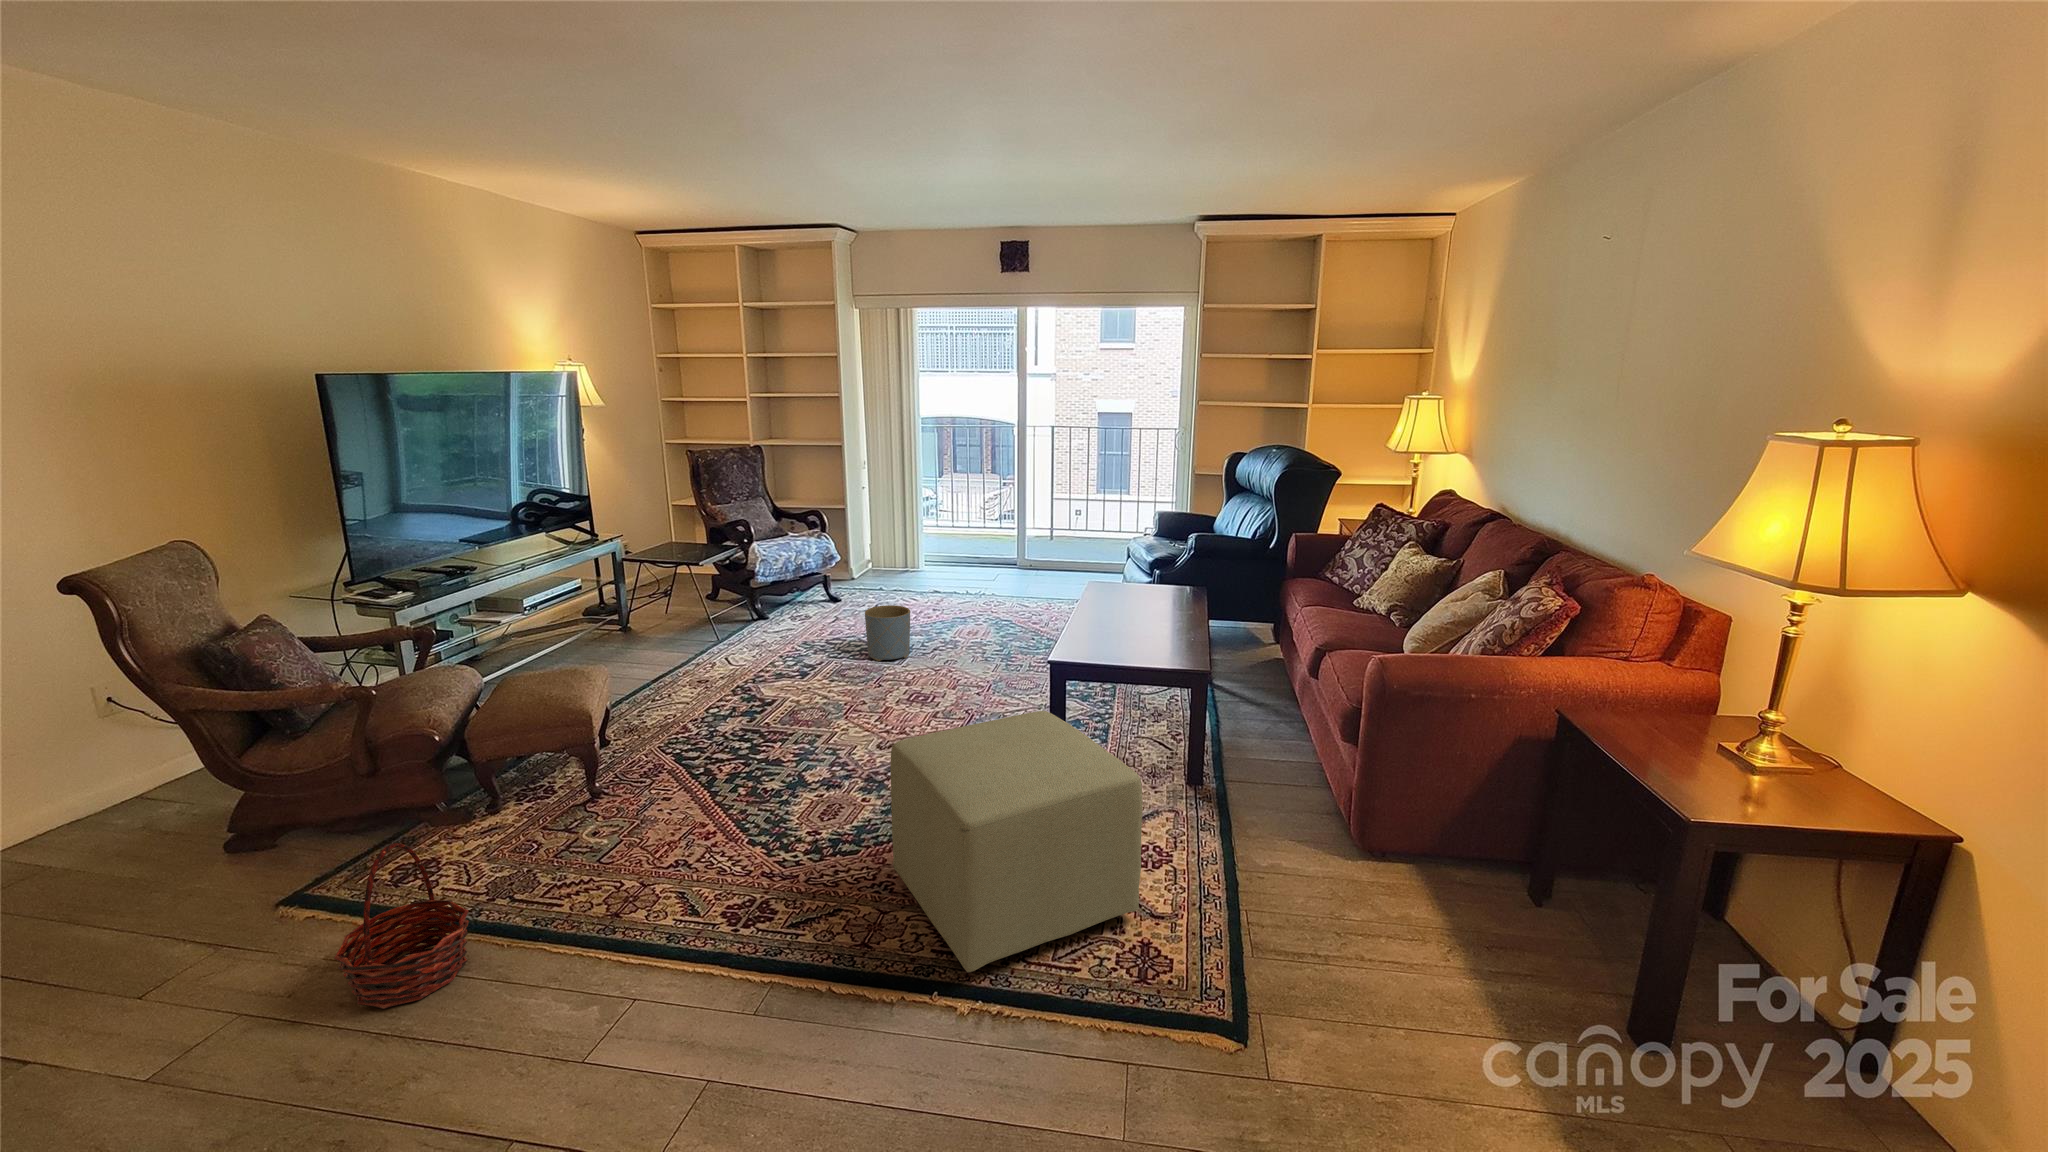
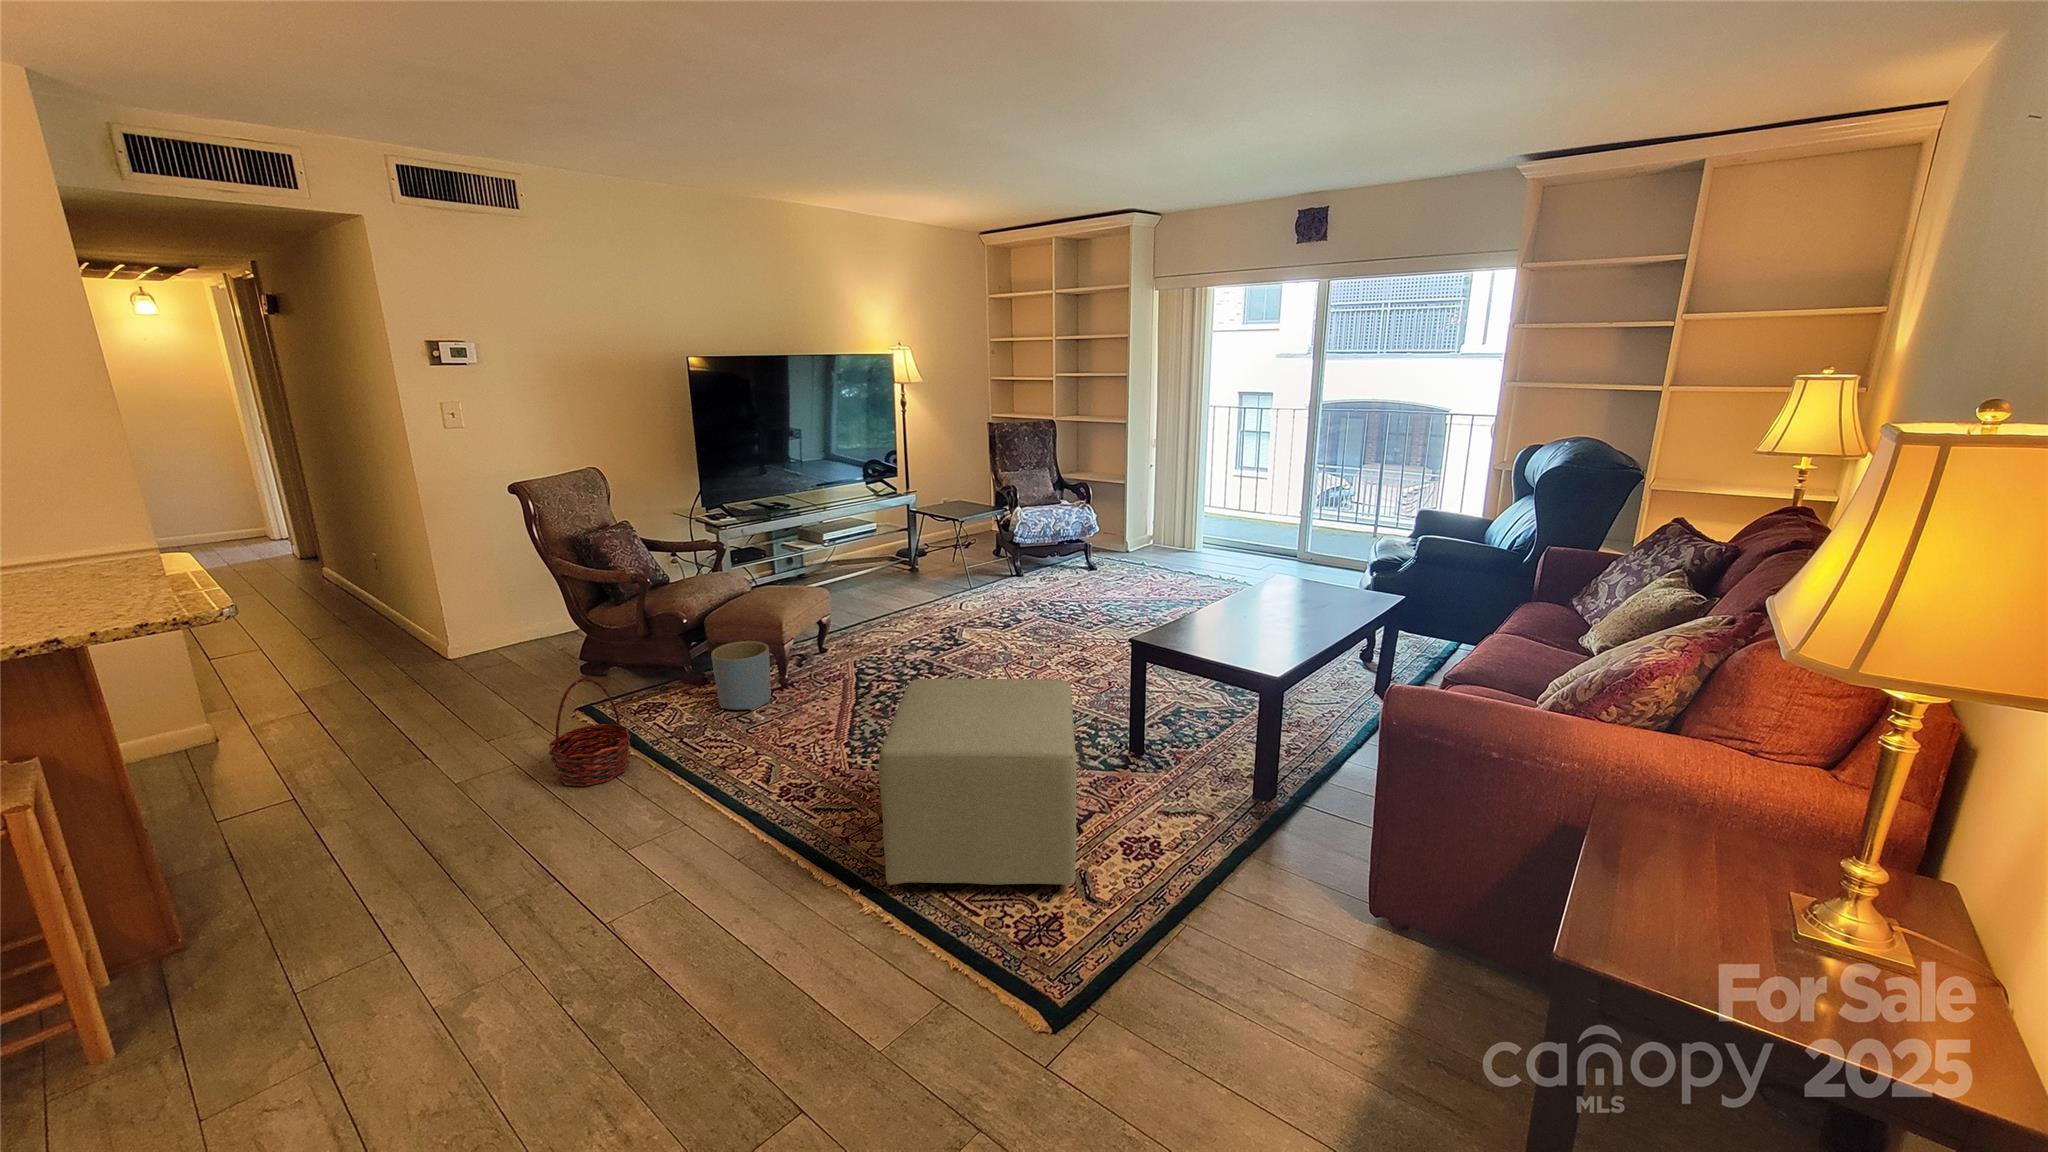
planter: present [865,605,910,661] -> present [711,641,771,711]

